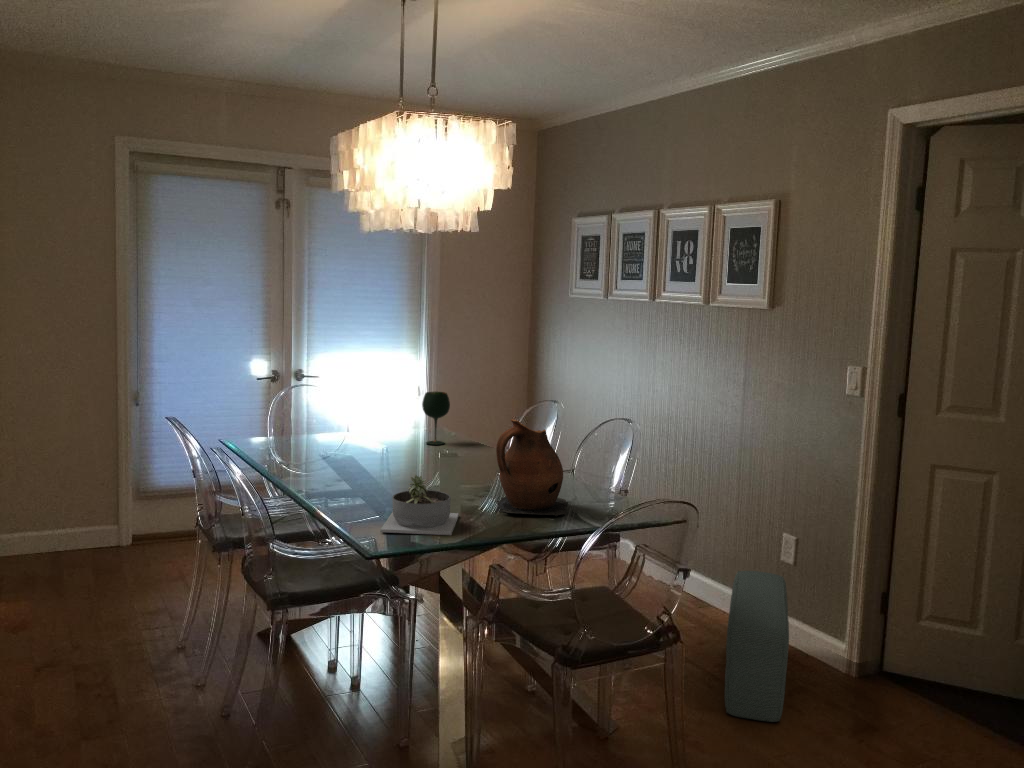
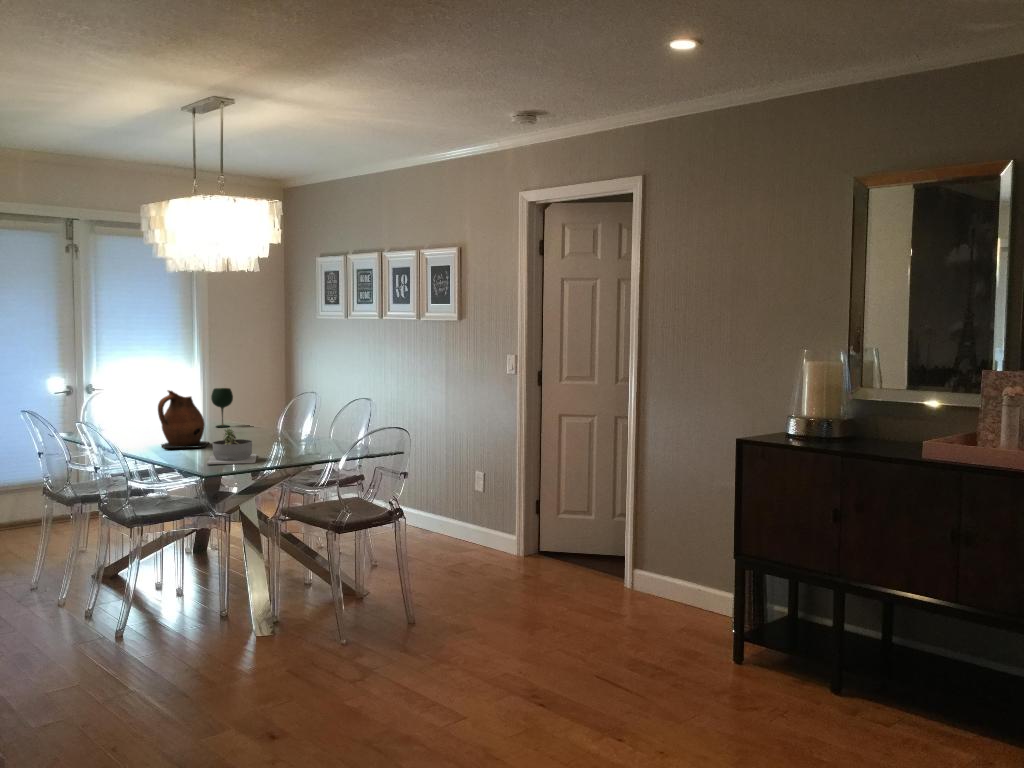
ceramic pitcher: present [496,419,566,517] -> present [158,390,209,448]
pouf: present [724,571,789,722] -> none [438,496,478,580]

